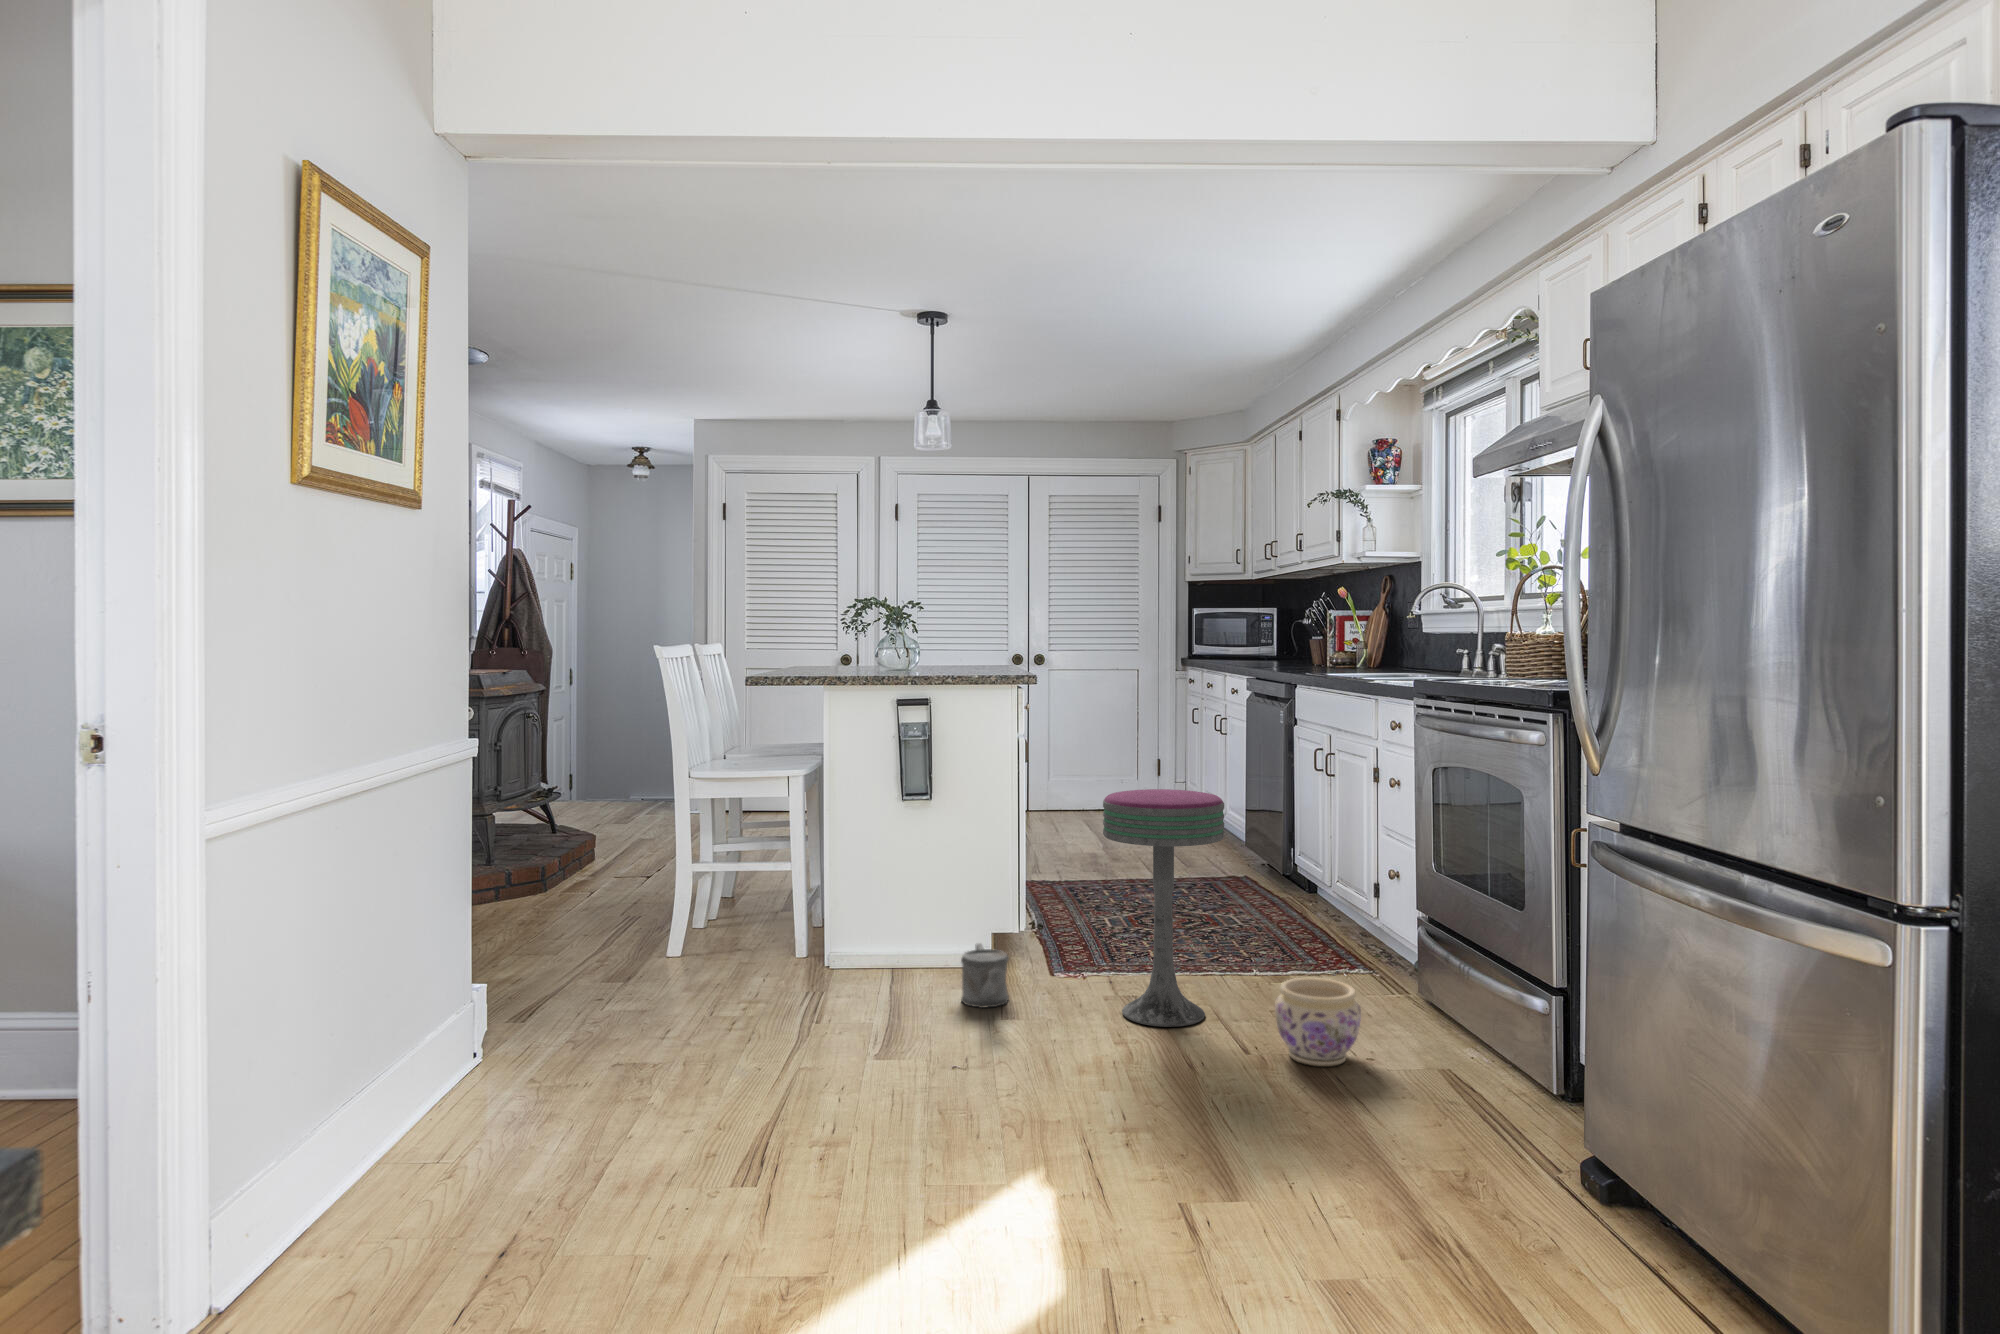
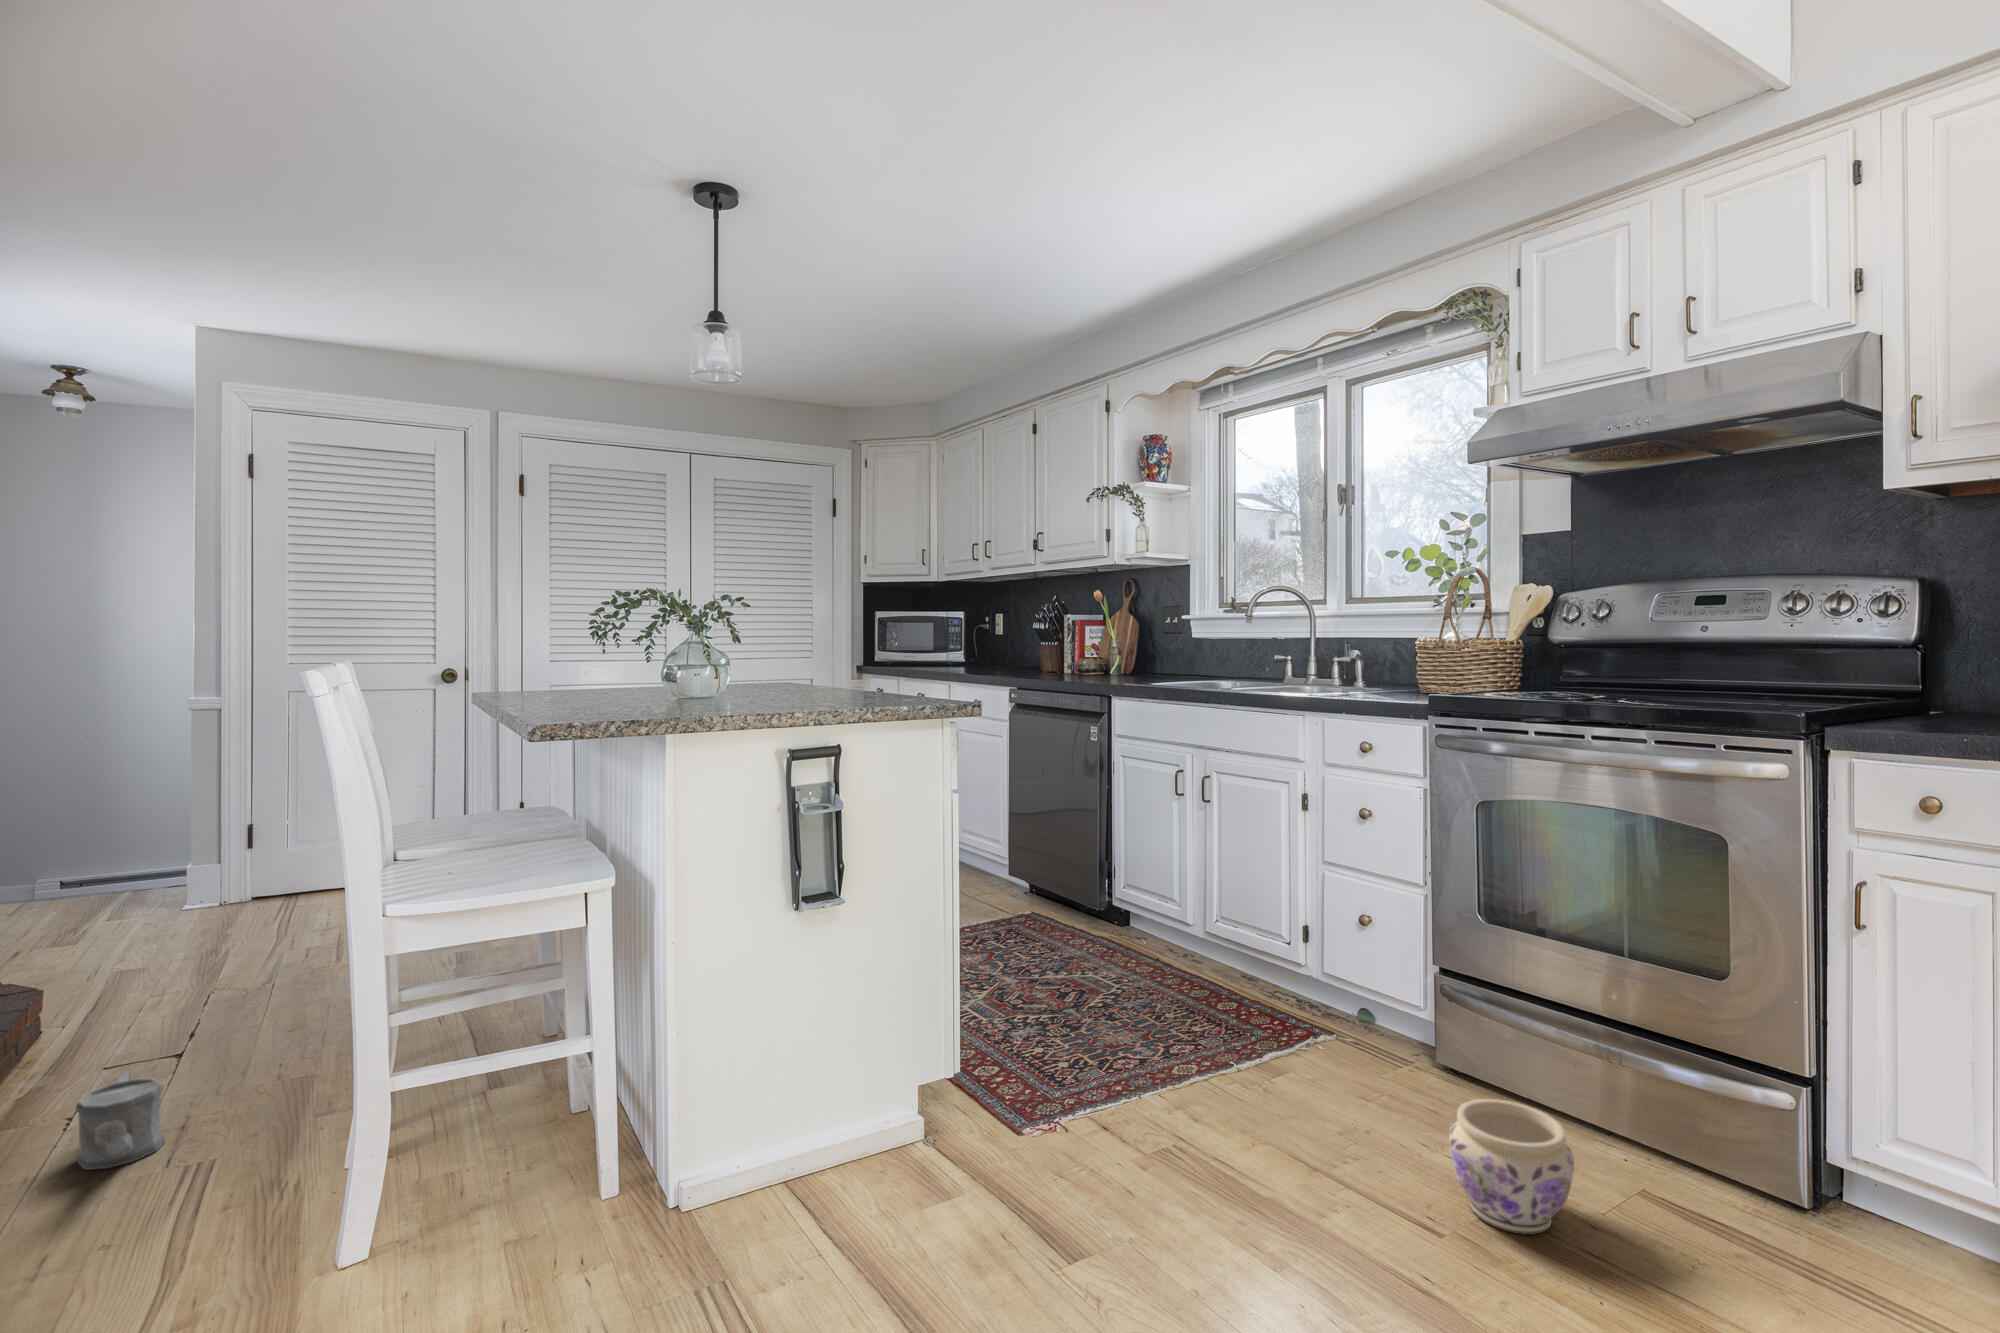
bar stool: present [1103,789,1224,1027] -> none [1162,859,1336,1209]
watering can: present [961,943,1009,1008] -> present [76,1071,165,1170]

